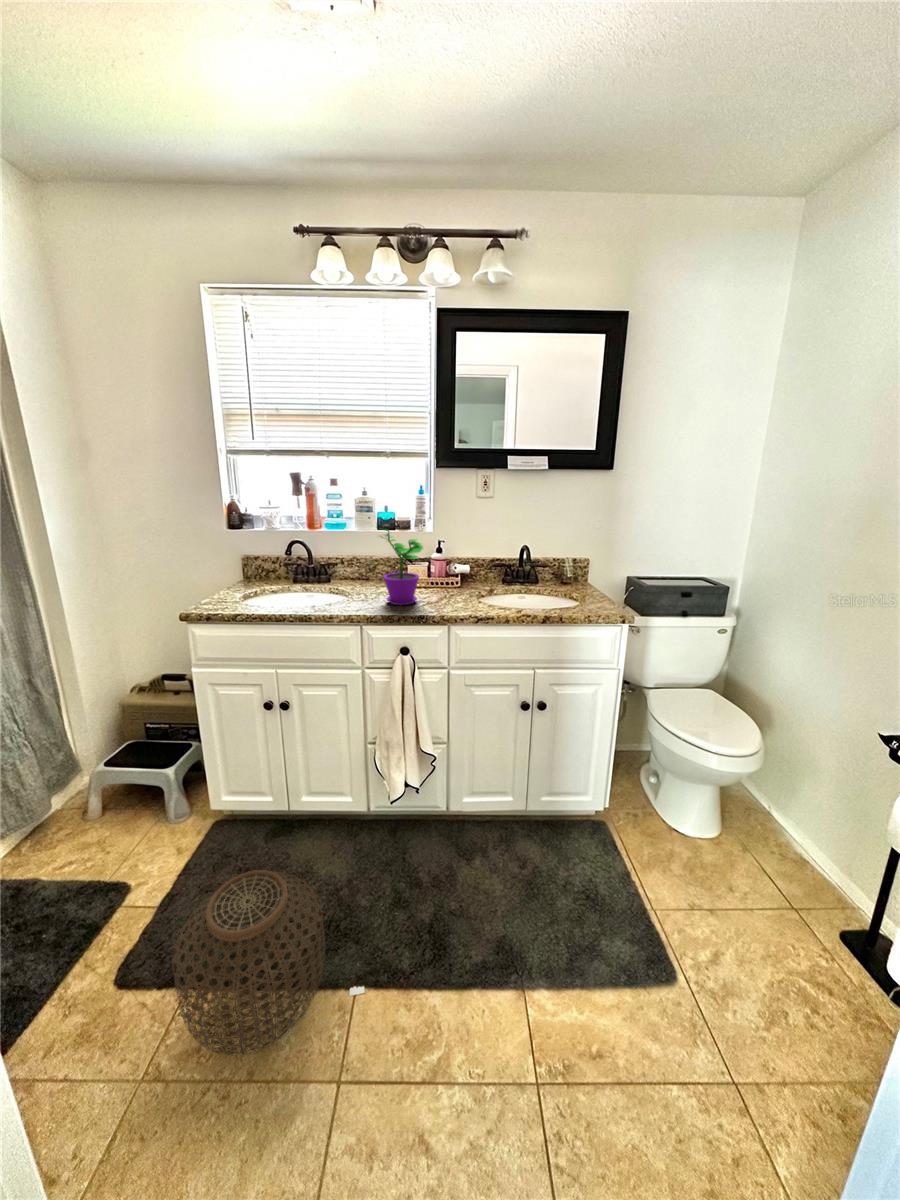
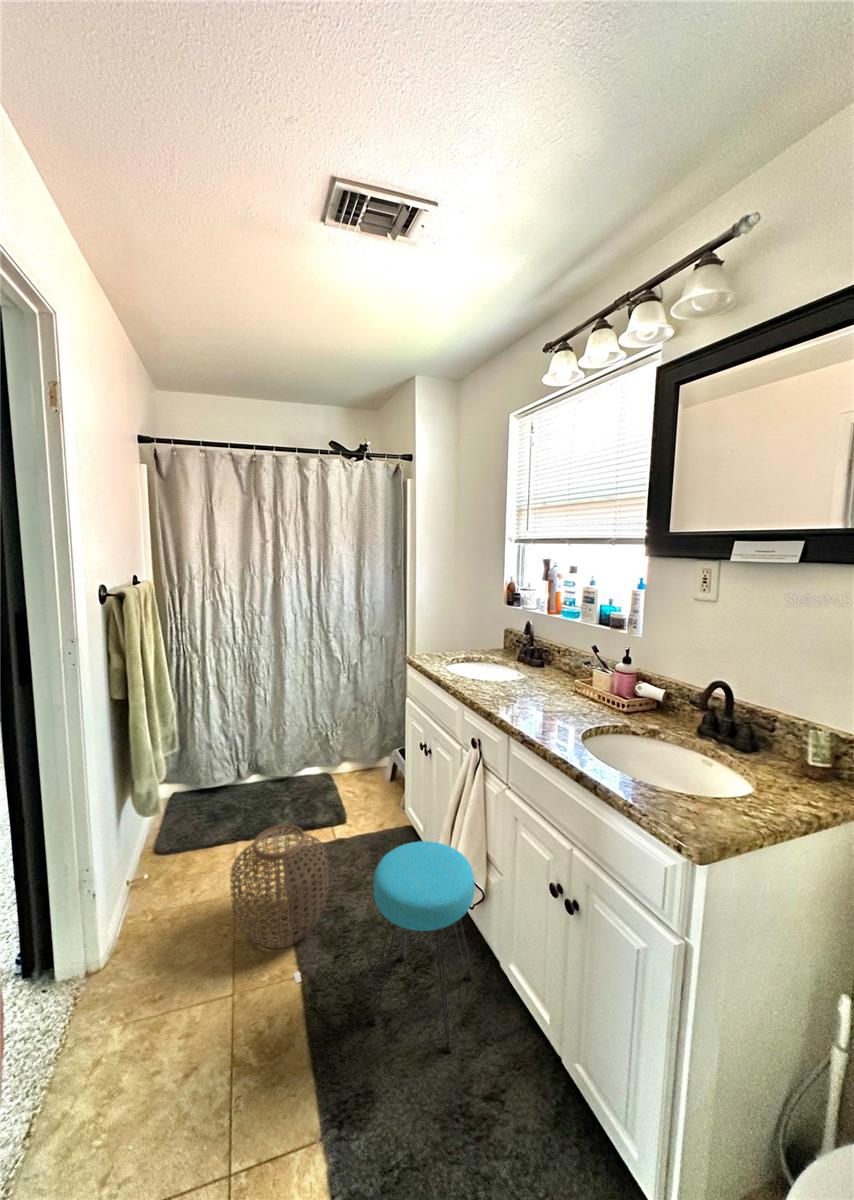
flower pot: present [381,529,423,605] -> none [504,614,547,705]
stool: none [384,745,488,928] -> present [370,841,475,1052]

